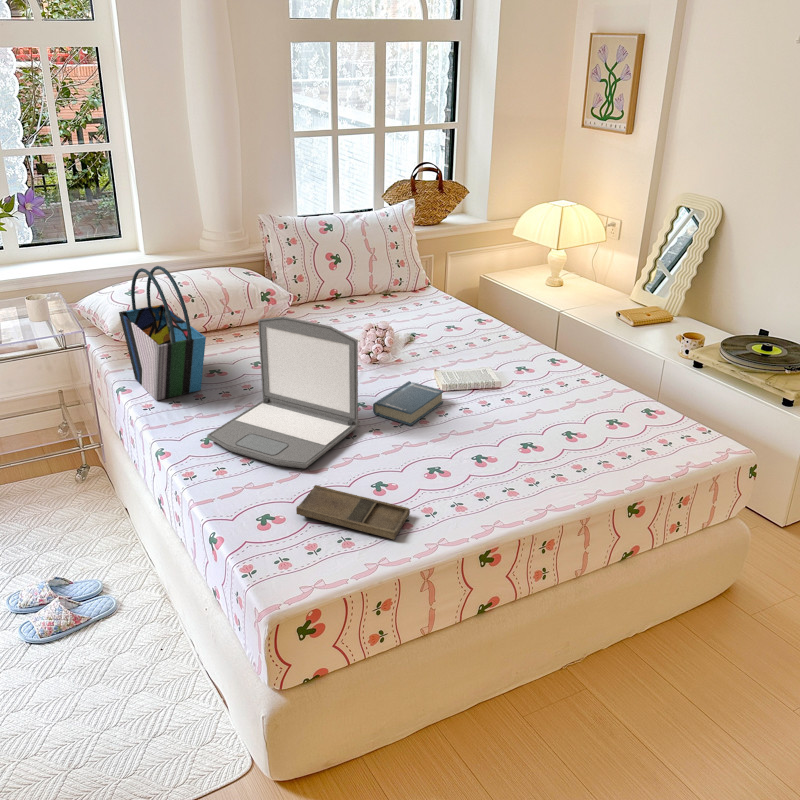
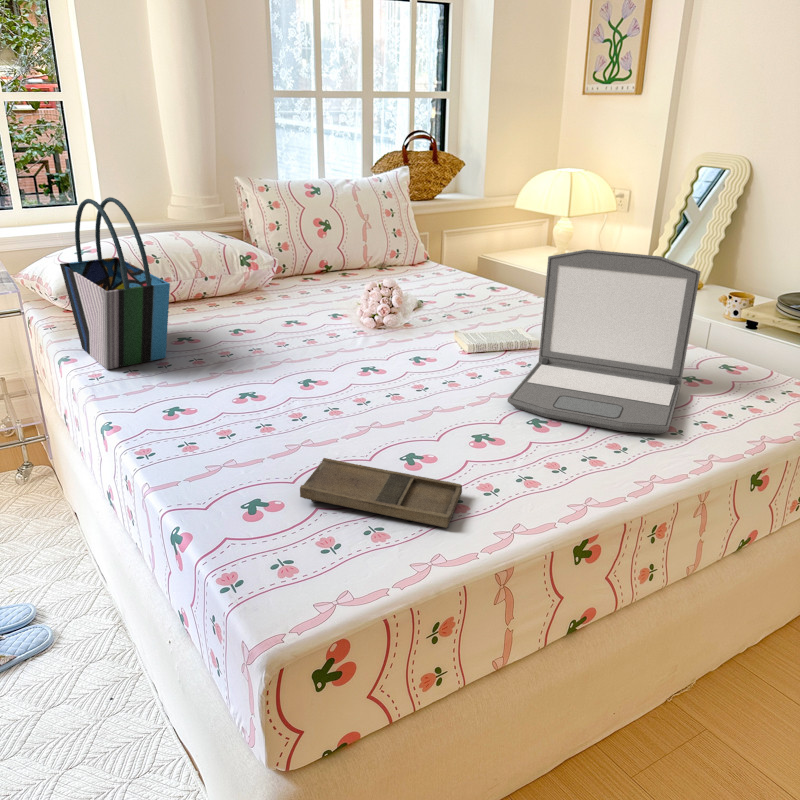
laptop: present [207,316,360,469] -> present [508,249,700,434]
hardback book: present [373,381,443,426] -> none [388,341,473,389]

